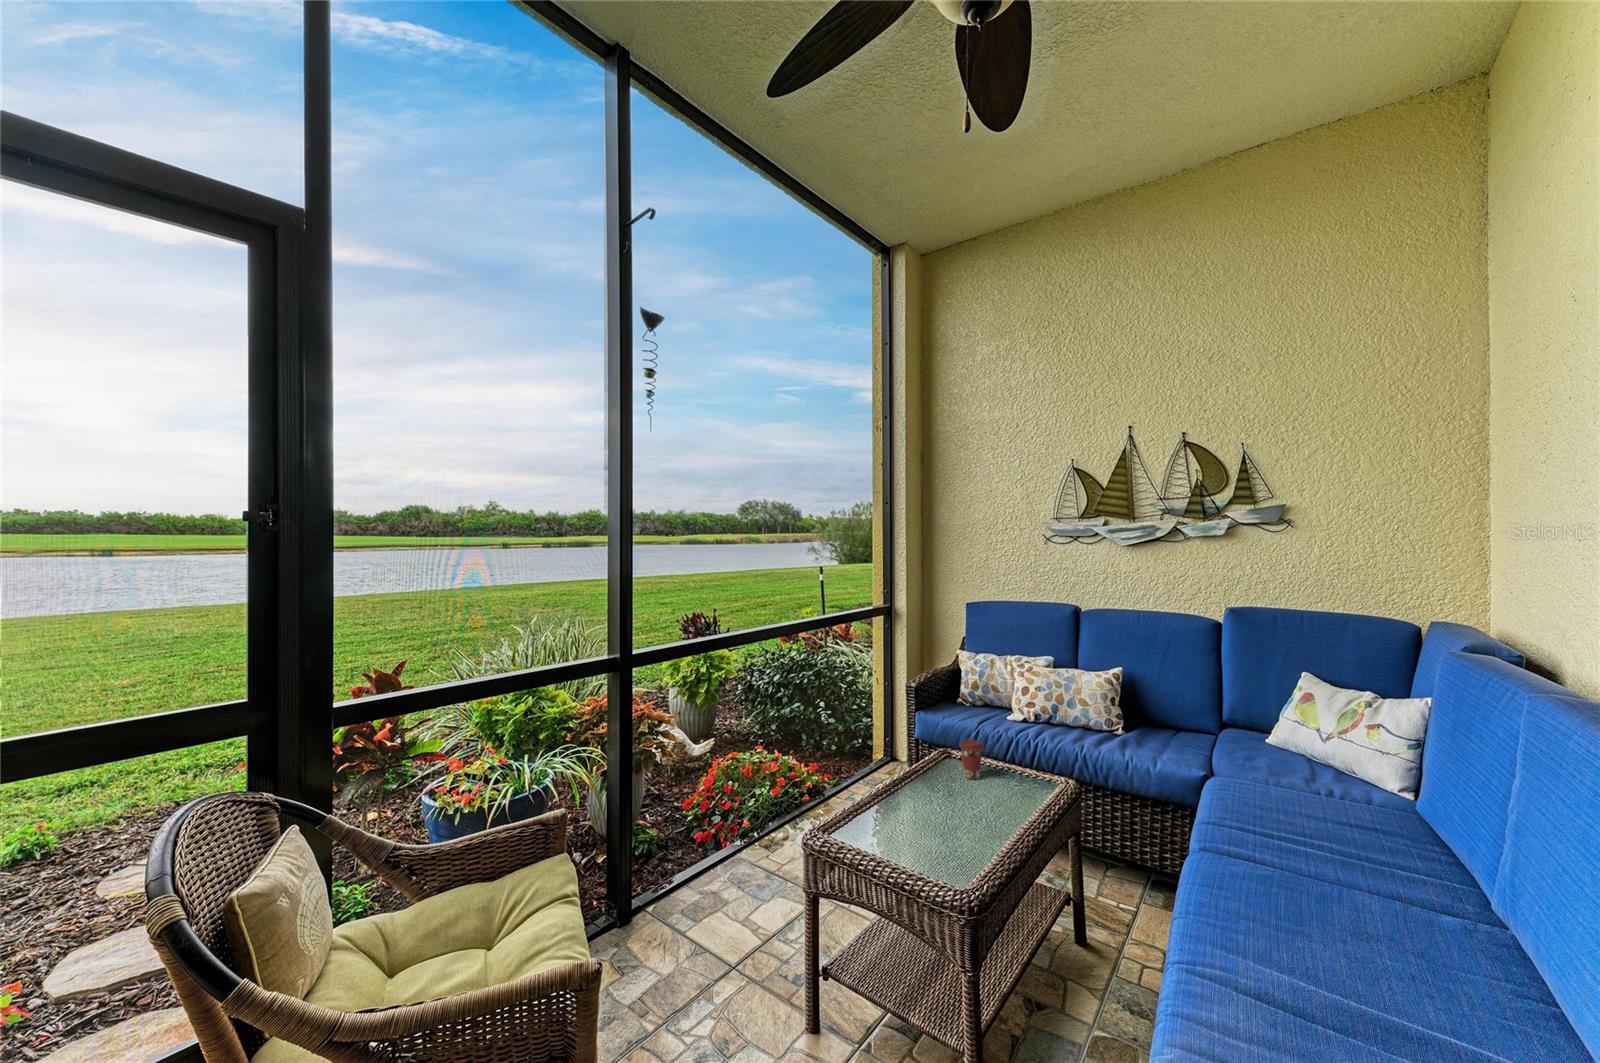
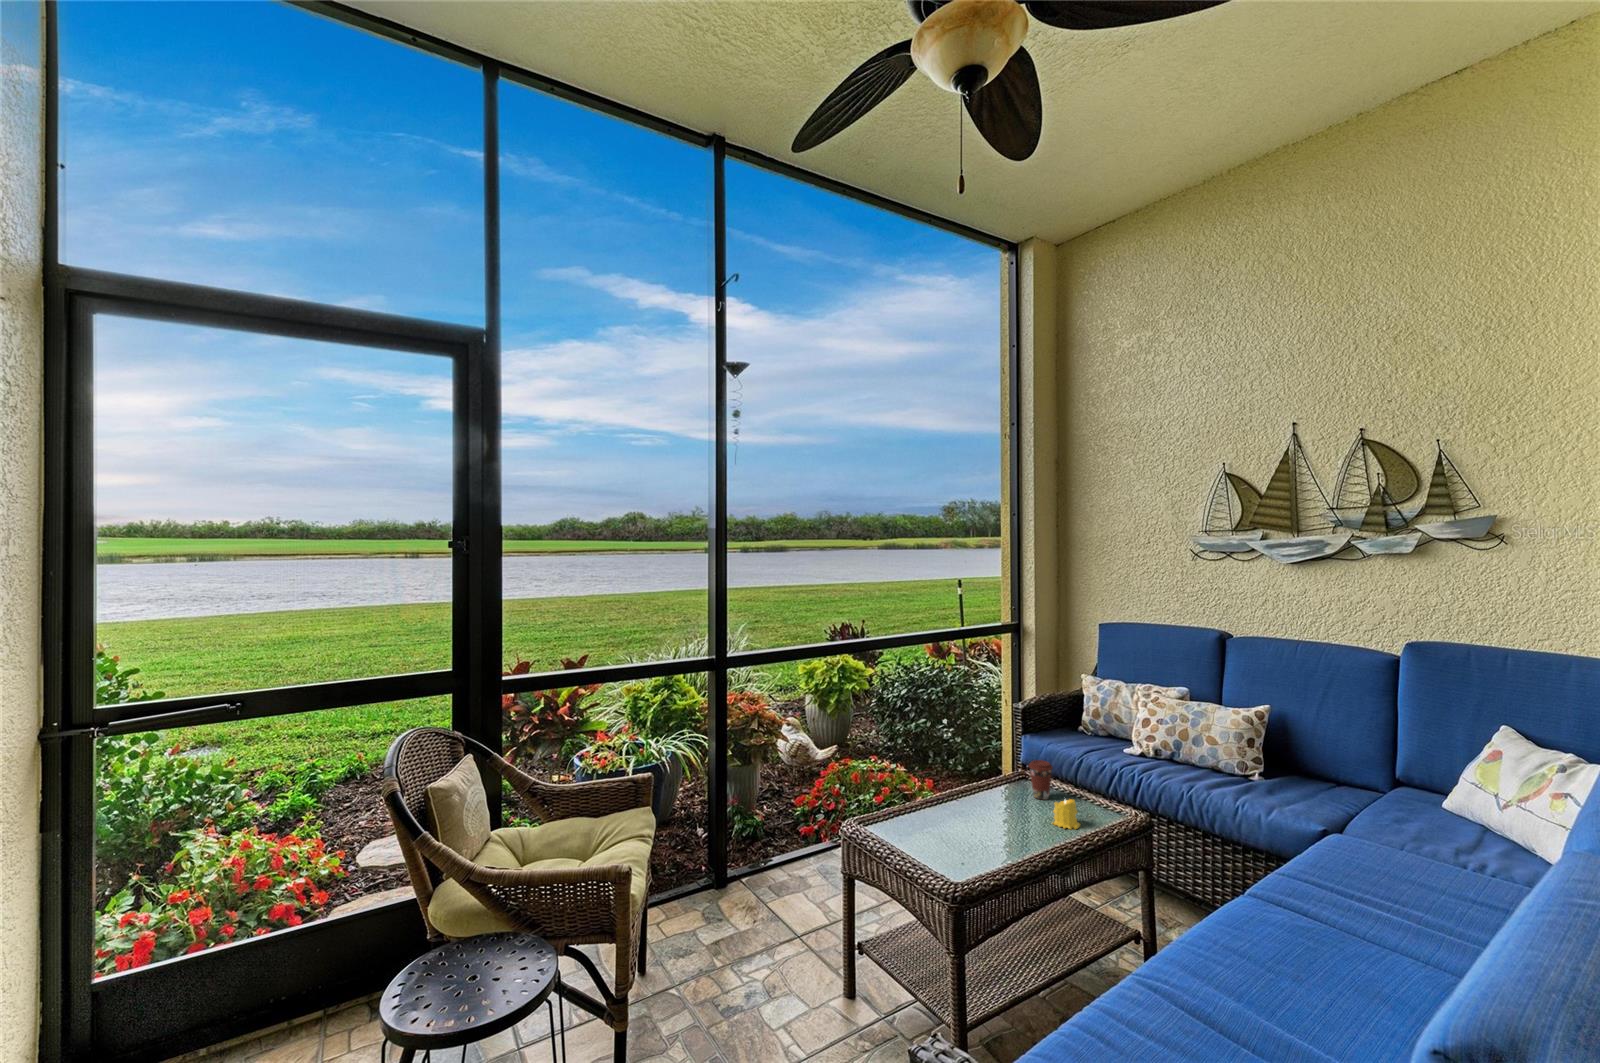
candle: none [1000,777,1028,809] -> present [1053,799,1080,829]

